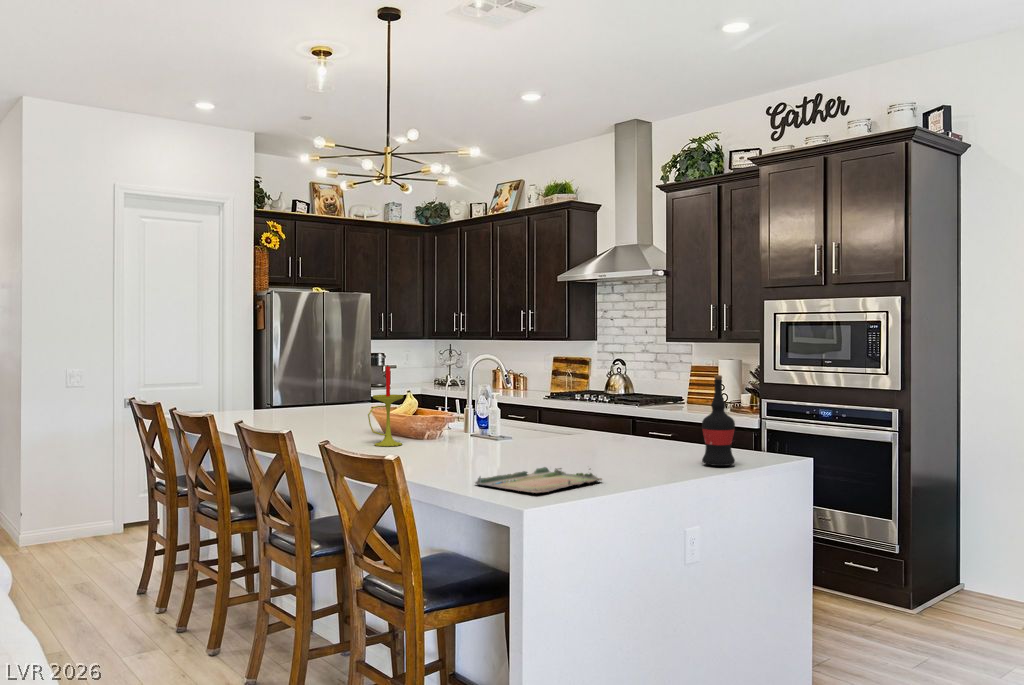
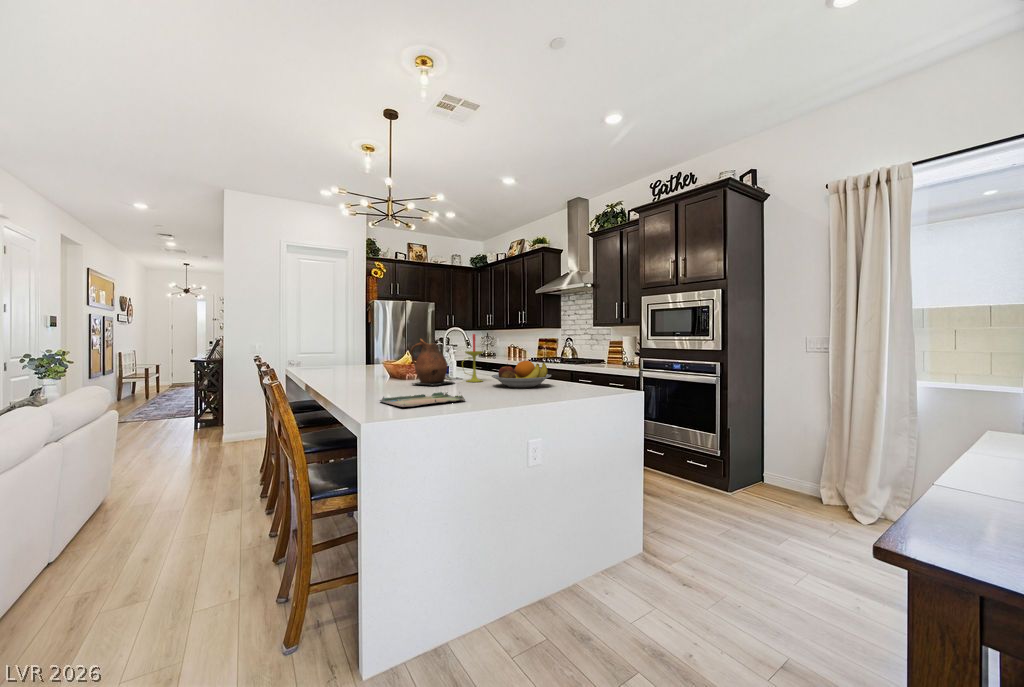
candle: present [368,367,404,446] -> present [462,334,483,382]
wine bottle: present [702,375,735,466] -> none [553,334,575,393]
ceramic pitcher: none [447,376,516,455] -> present [411,339,454,386]
fruit bowl: none [583,413,679,456] -> present [492,361,551,388]

